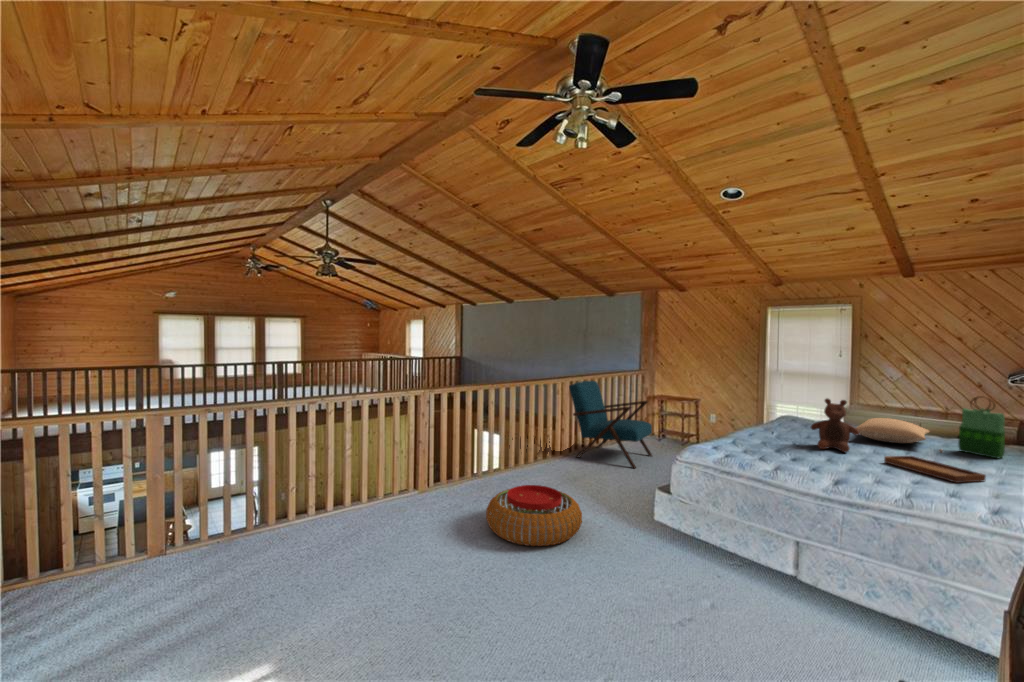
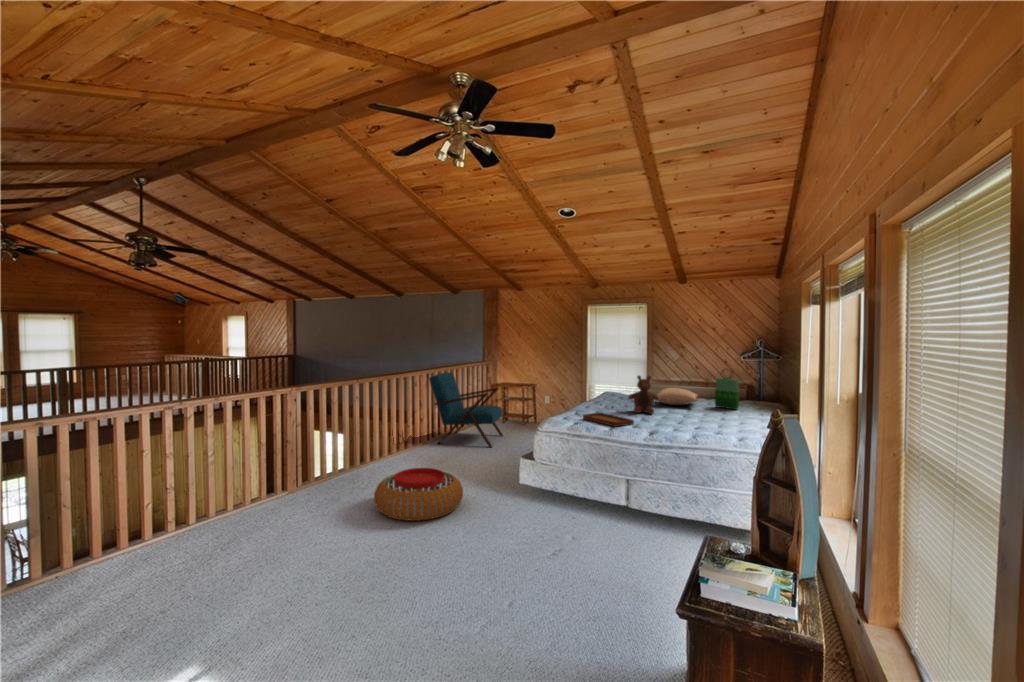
tray: present [884,449,986,483] -> present [583,406,634,427]

